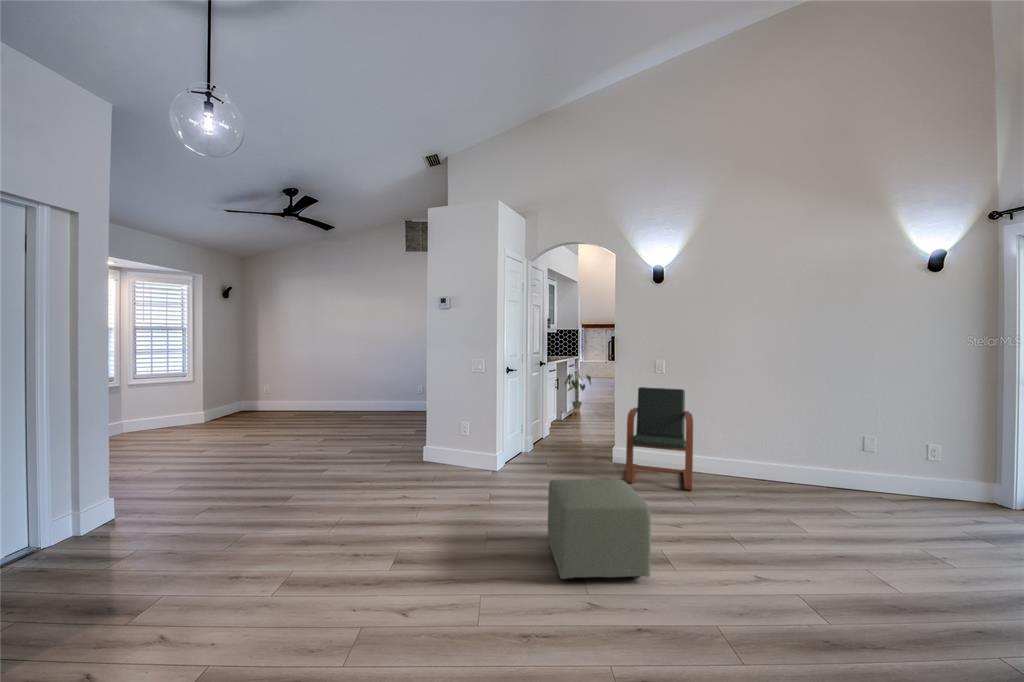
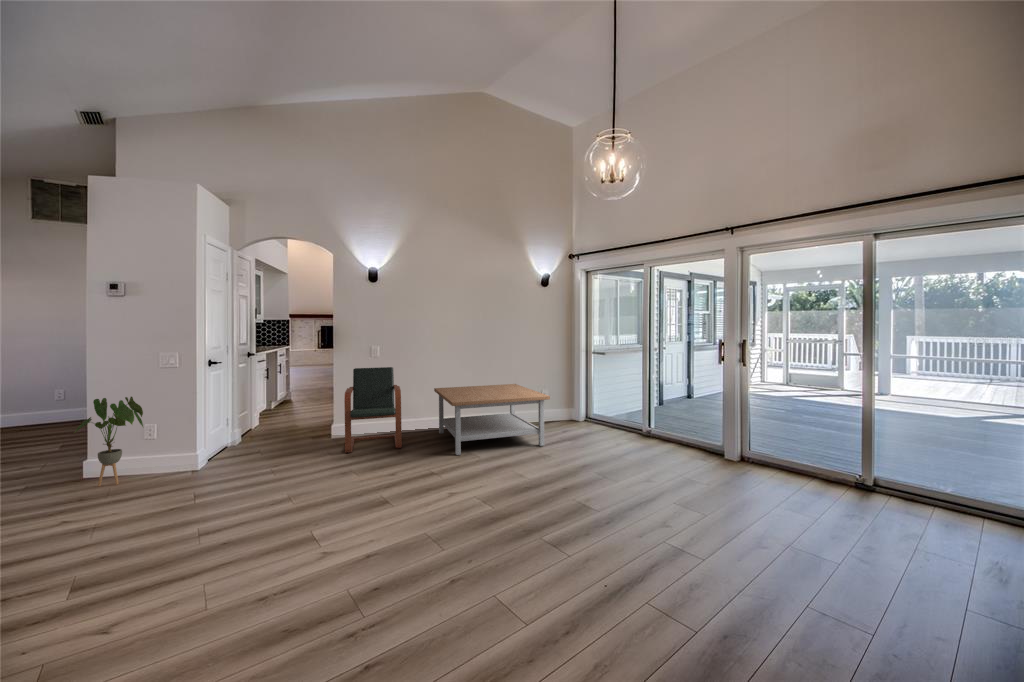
house plant: present [565,374,591,419] -> present [75,397,143,486]
coffee table: none [738,421,944,537] -> present [434,384,550,455]
ottoman: present [548,479,651,580] -> none [272,446,371,541]

